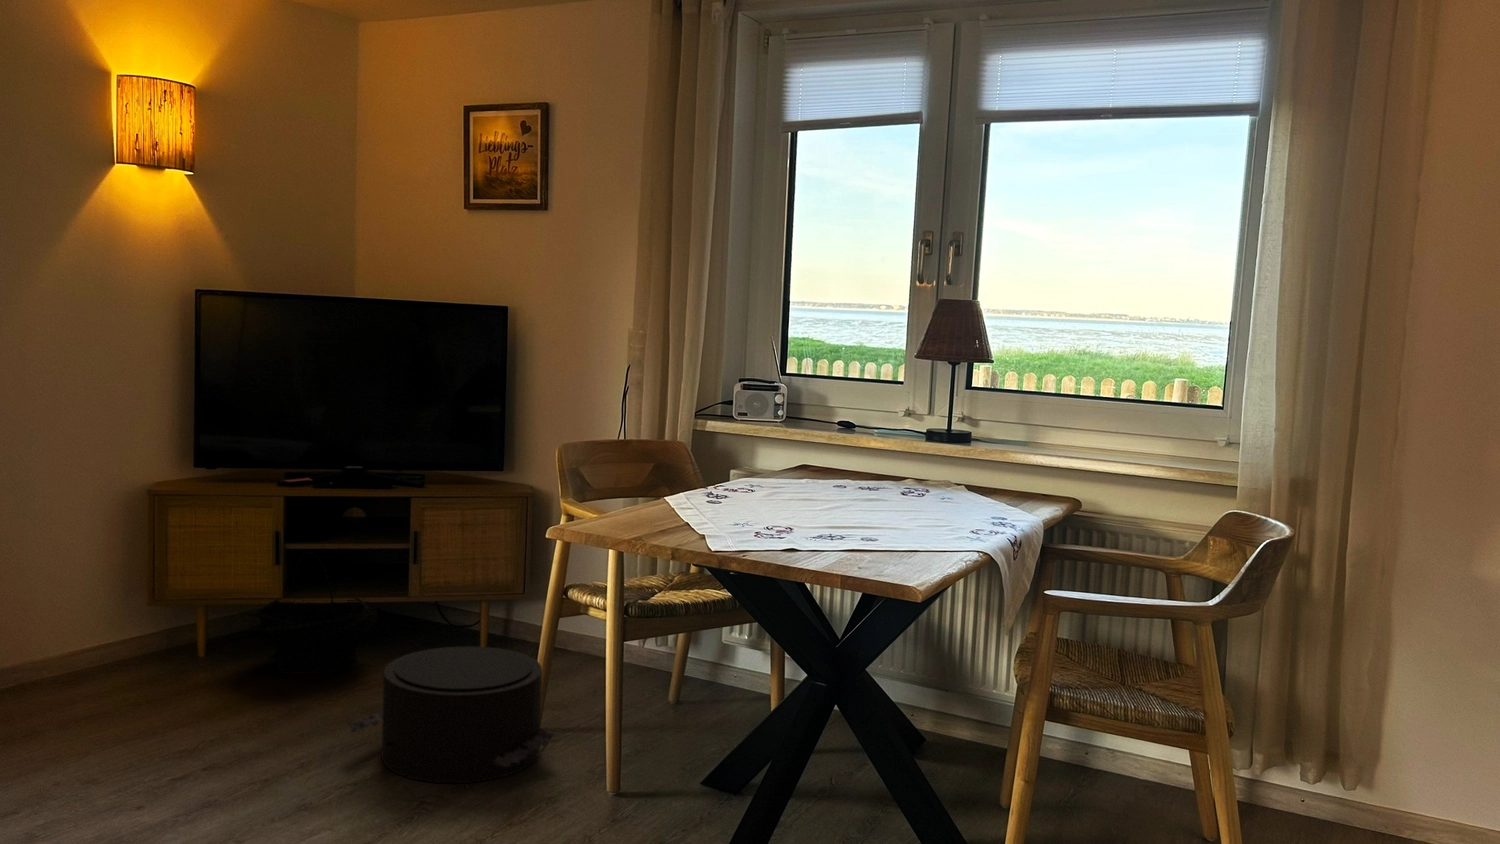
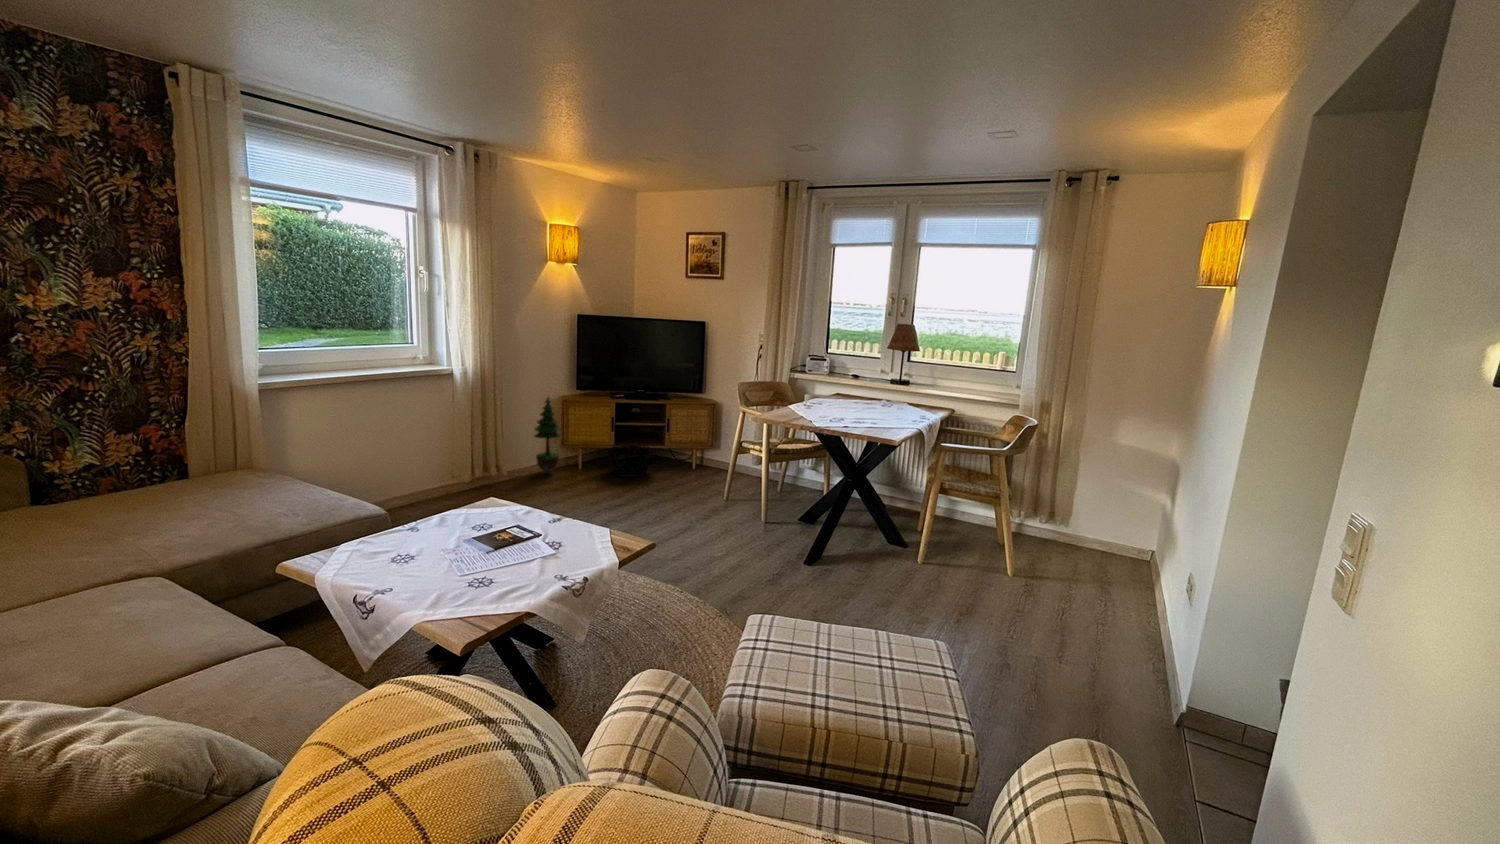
potted tree: none [64,480,143,670] -> present [534,397,561,473]
pouf: present [347,646,556,783] -> none [658,465,741,517]

